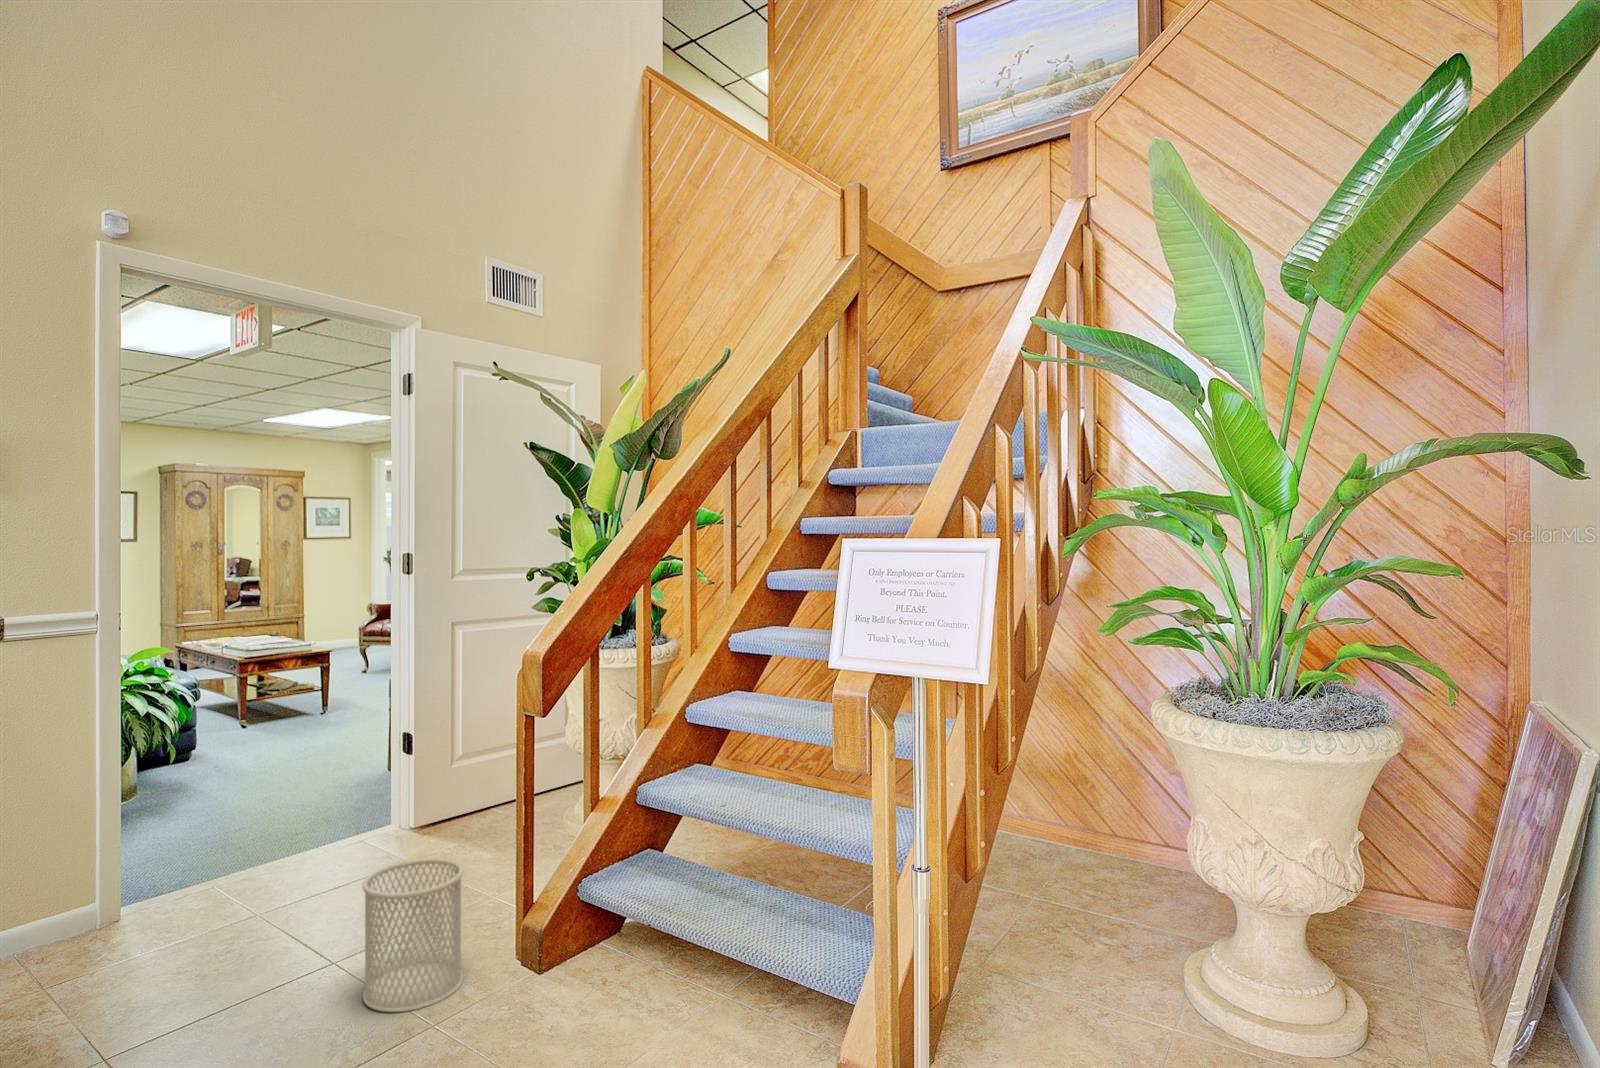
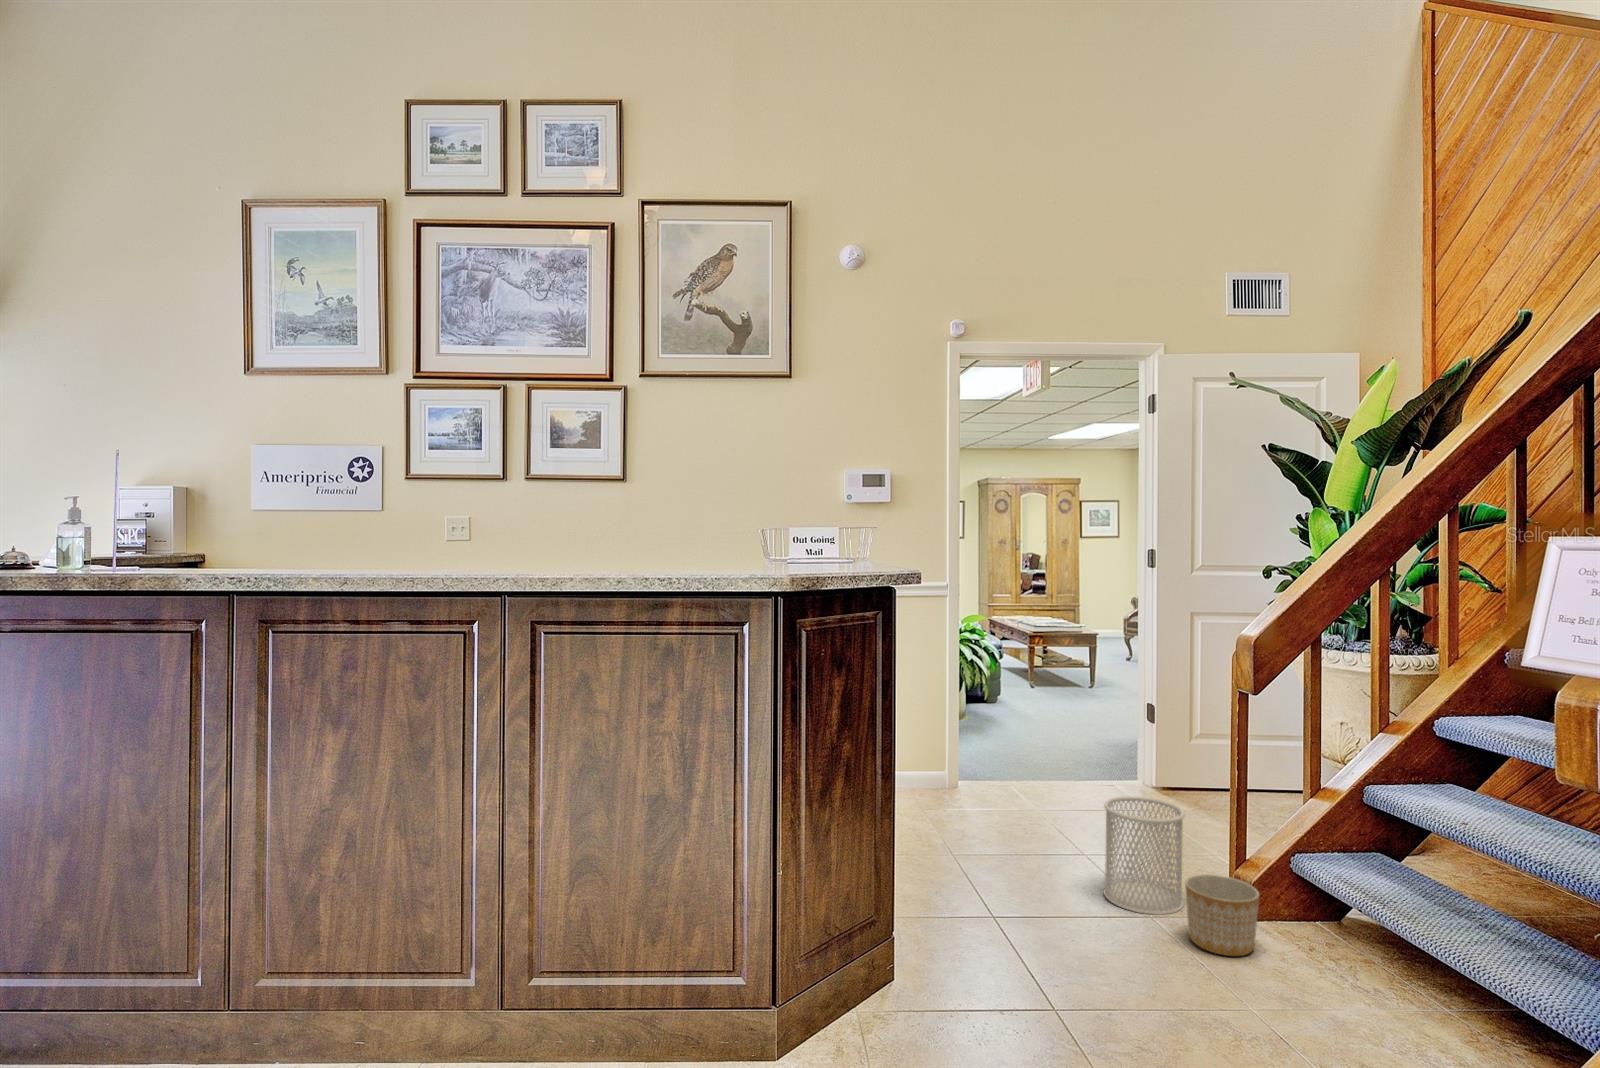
planter: none [470,931,552,1032] -> present [1185,874,1259,956]

